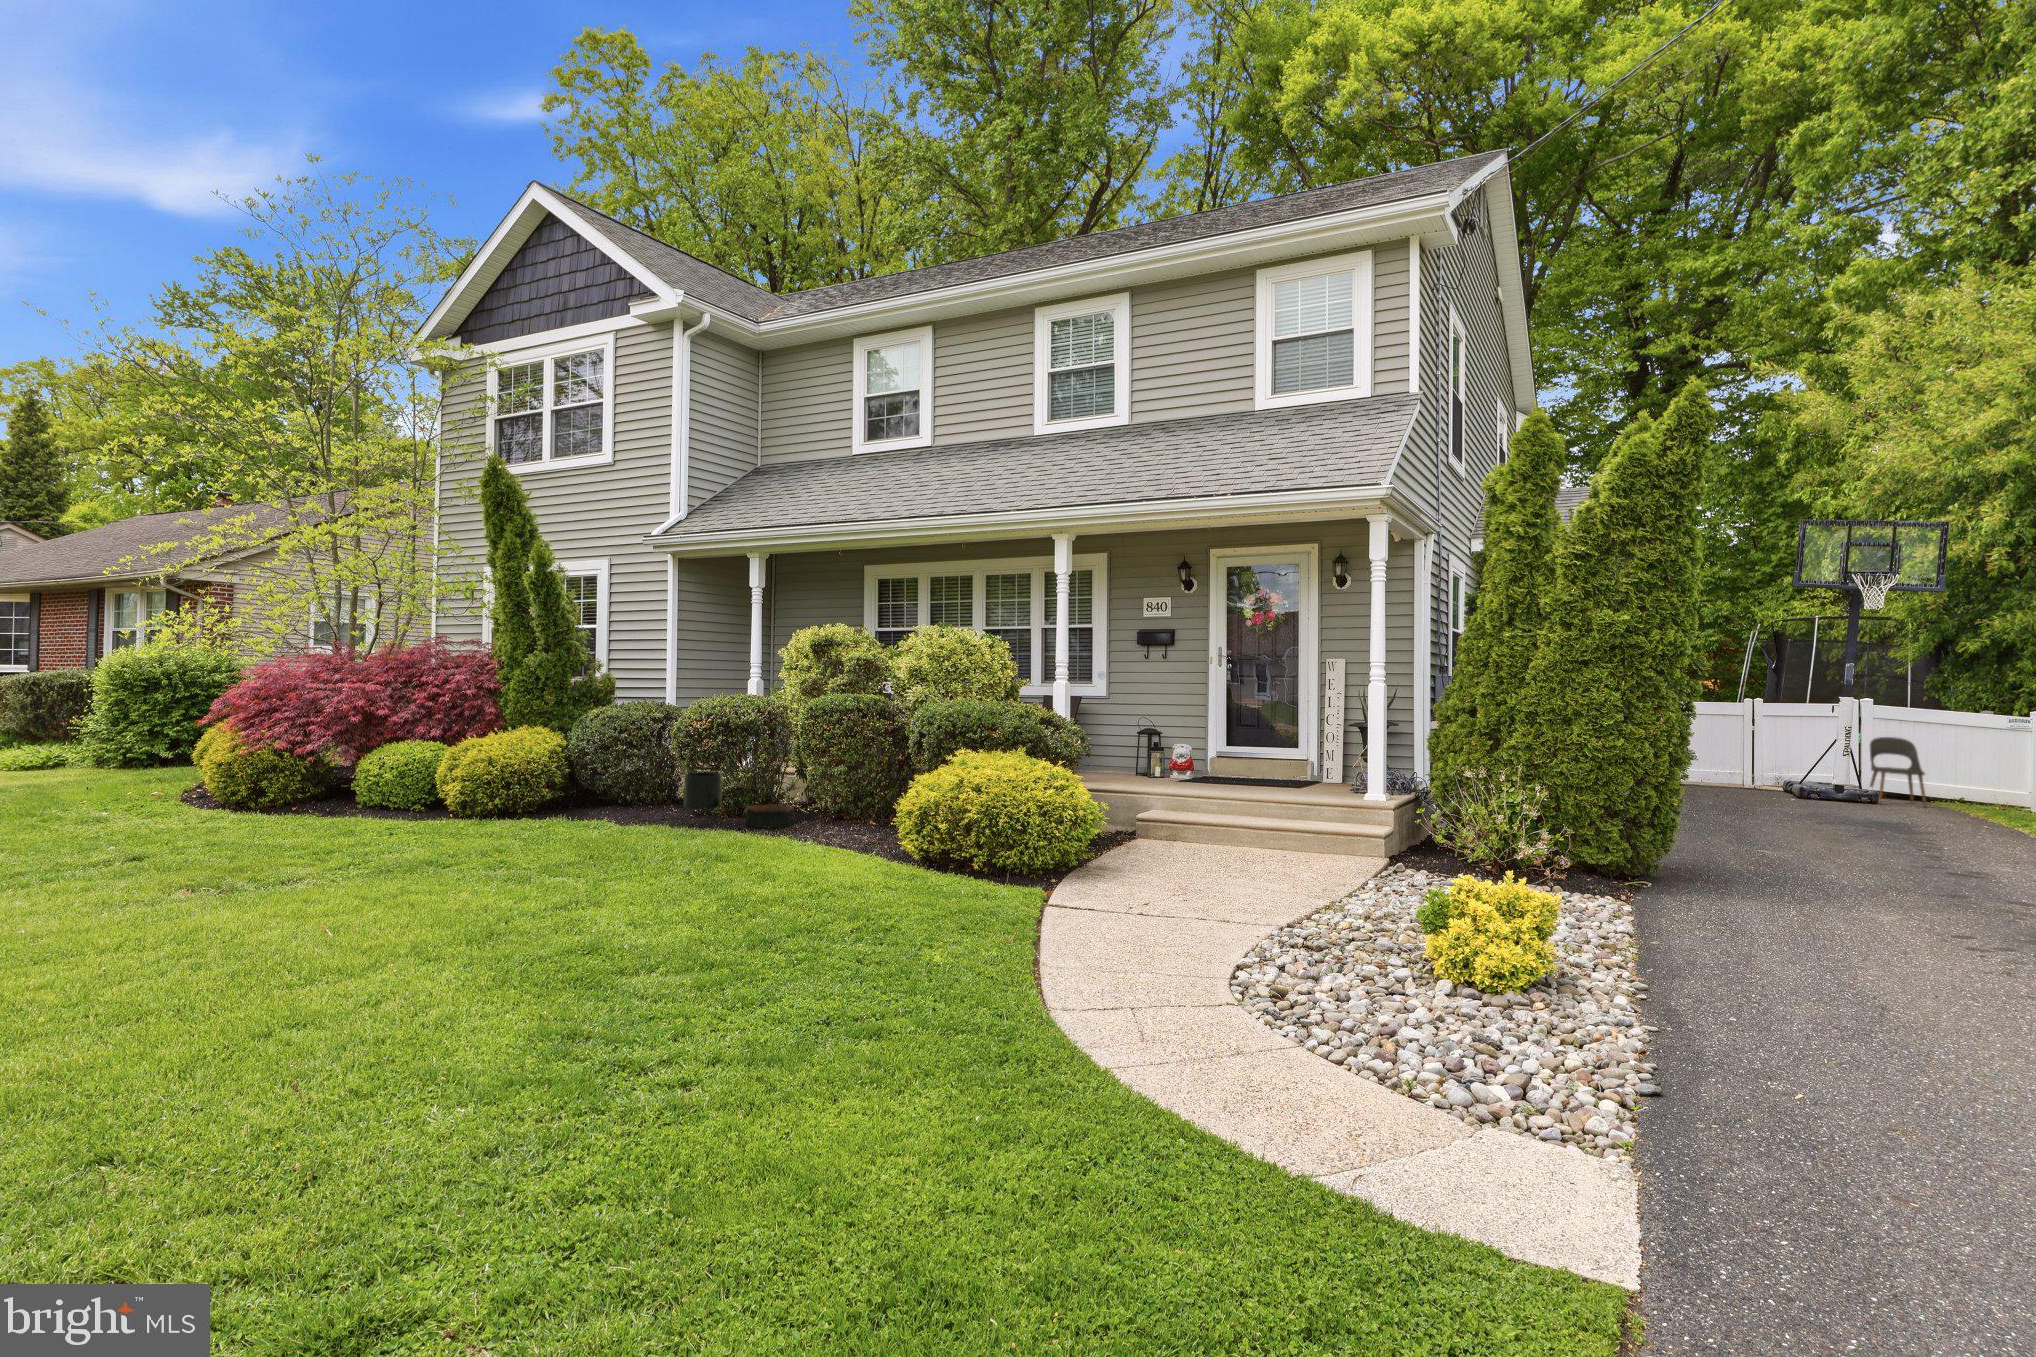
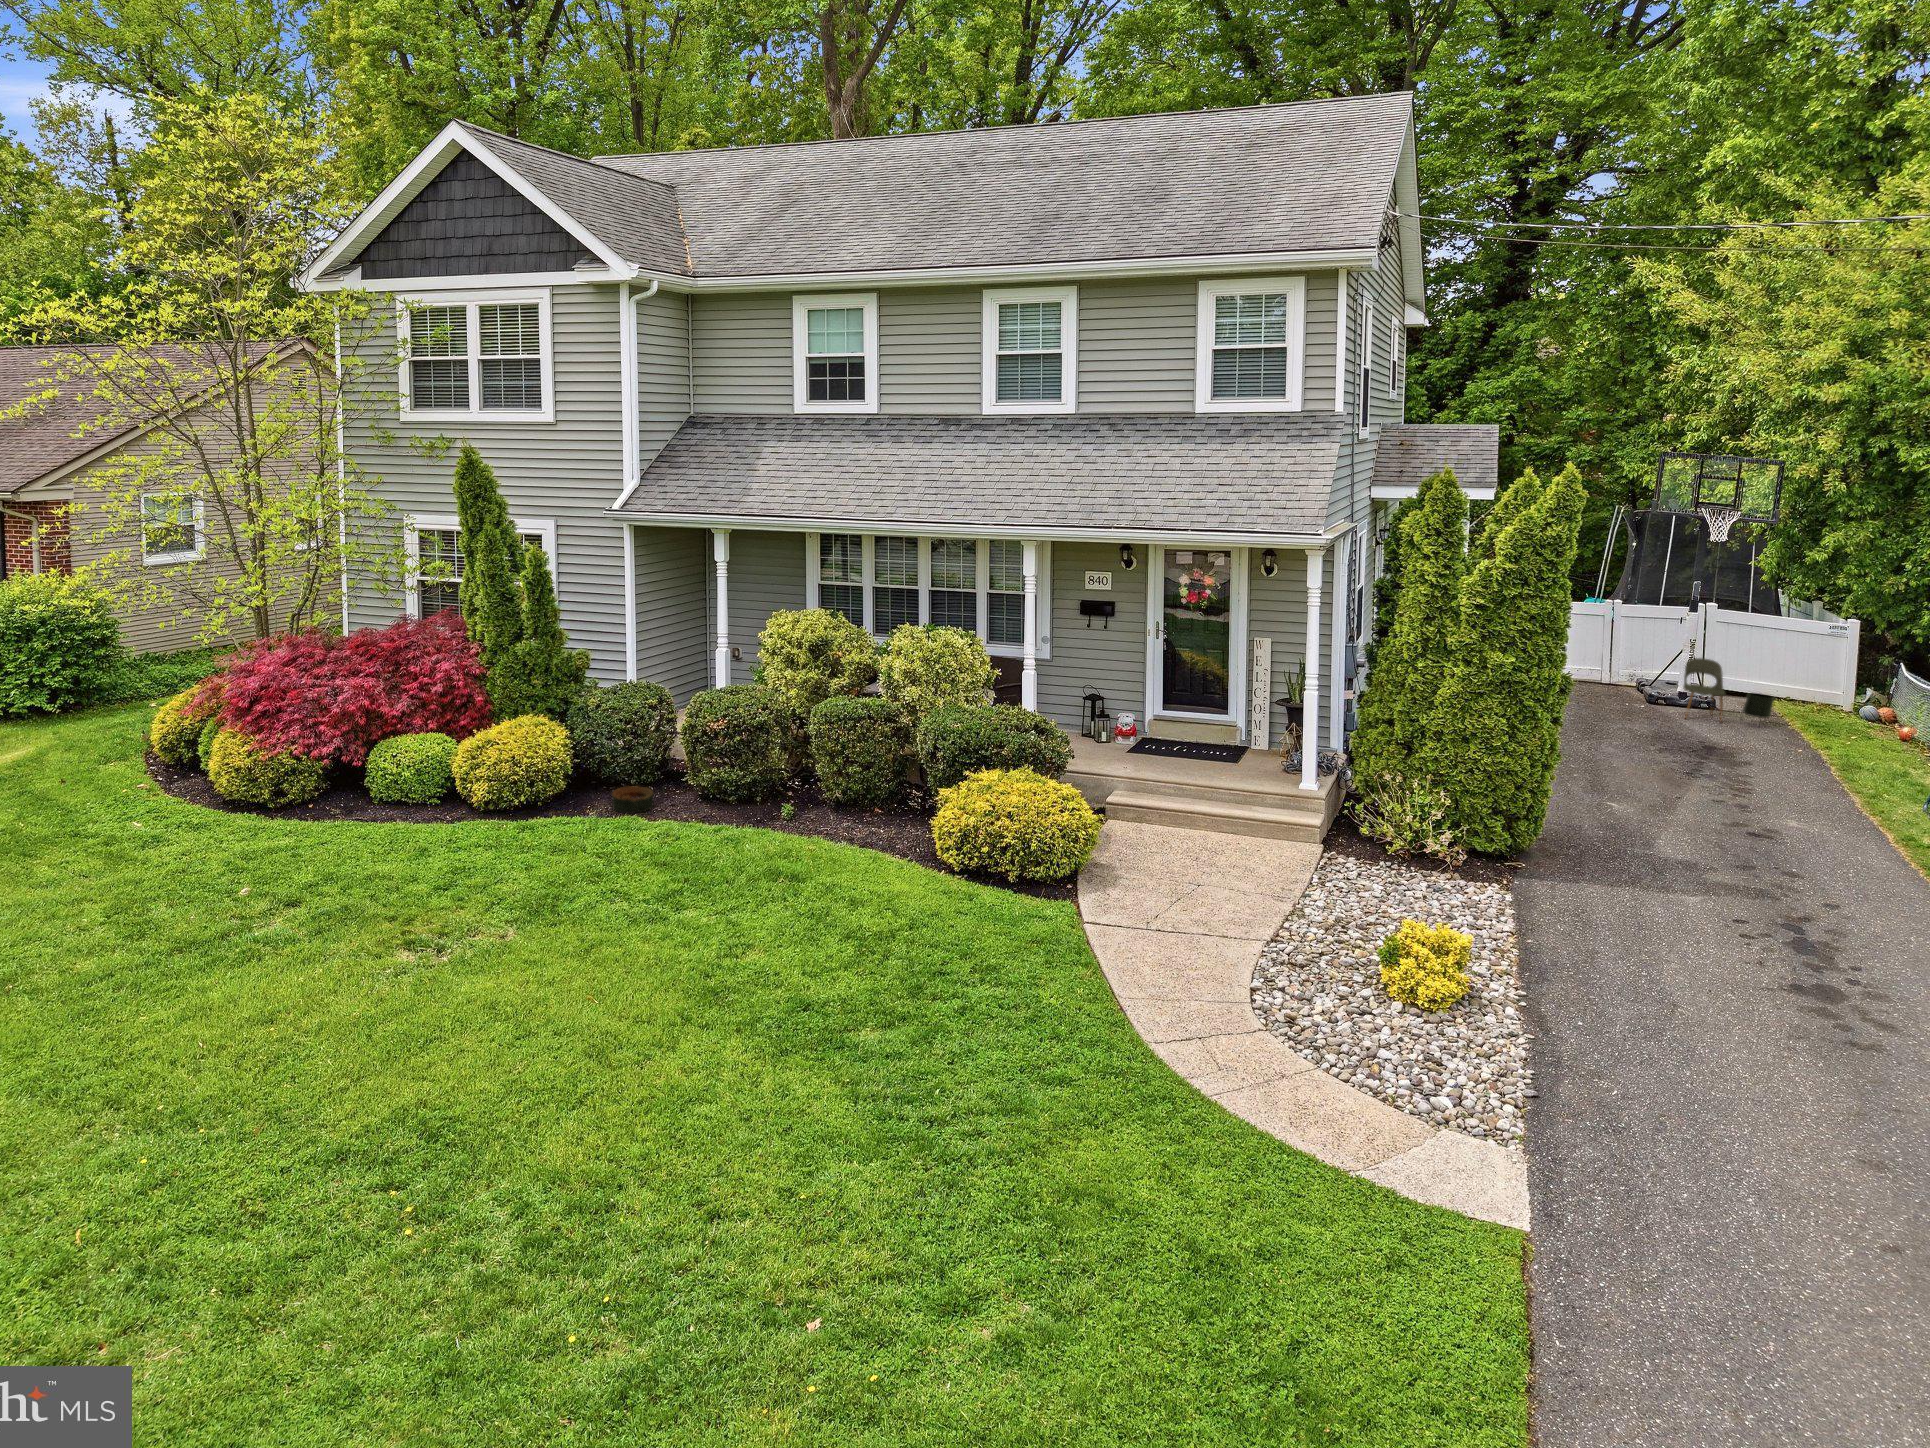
planter: present [682,771,722,817] -> present [1743,693,1774,723]
basket: present [746,804,794,828] -> present [612,786,654,814]

